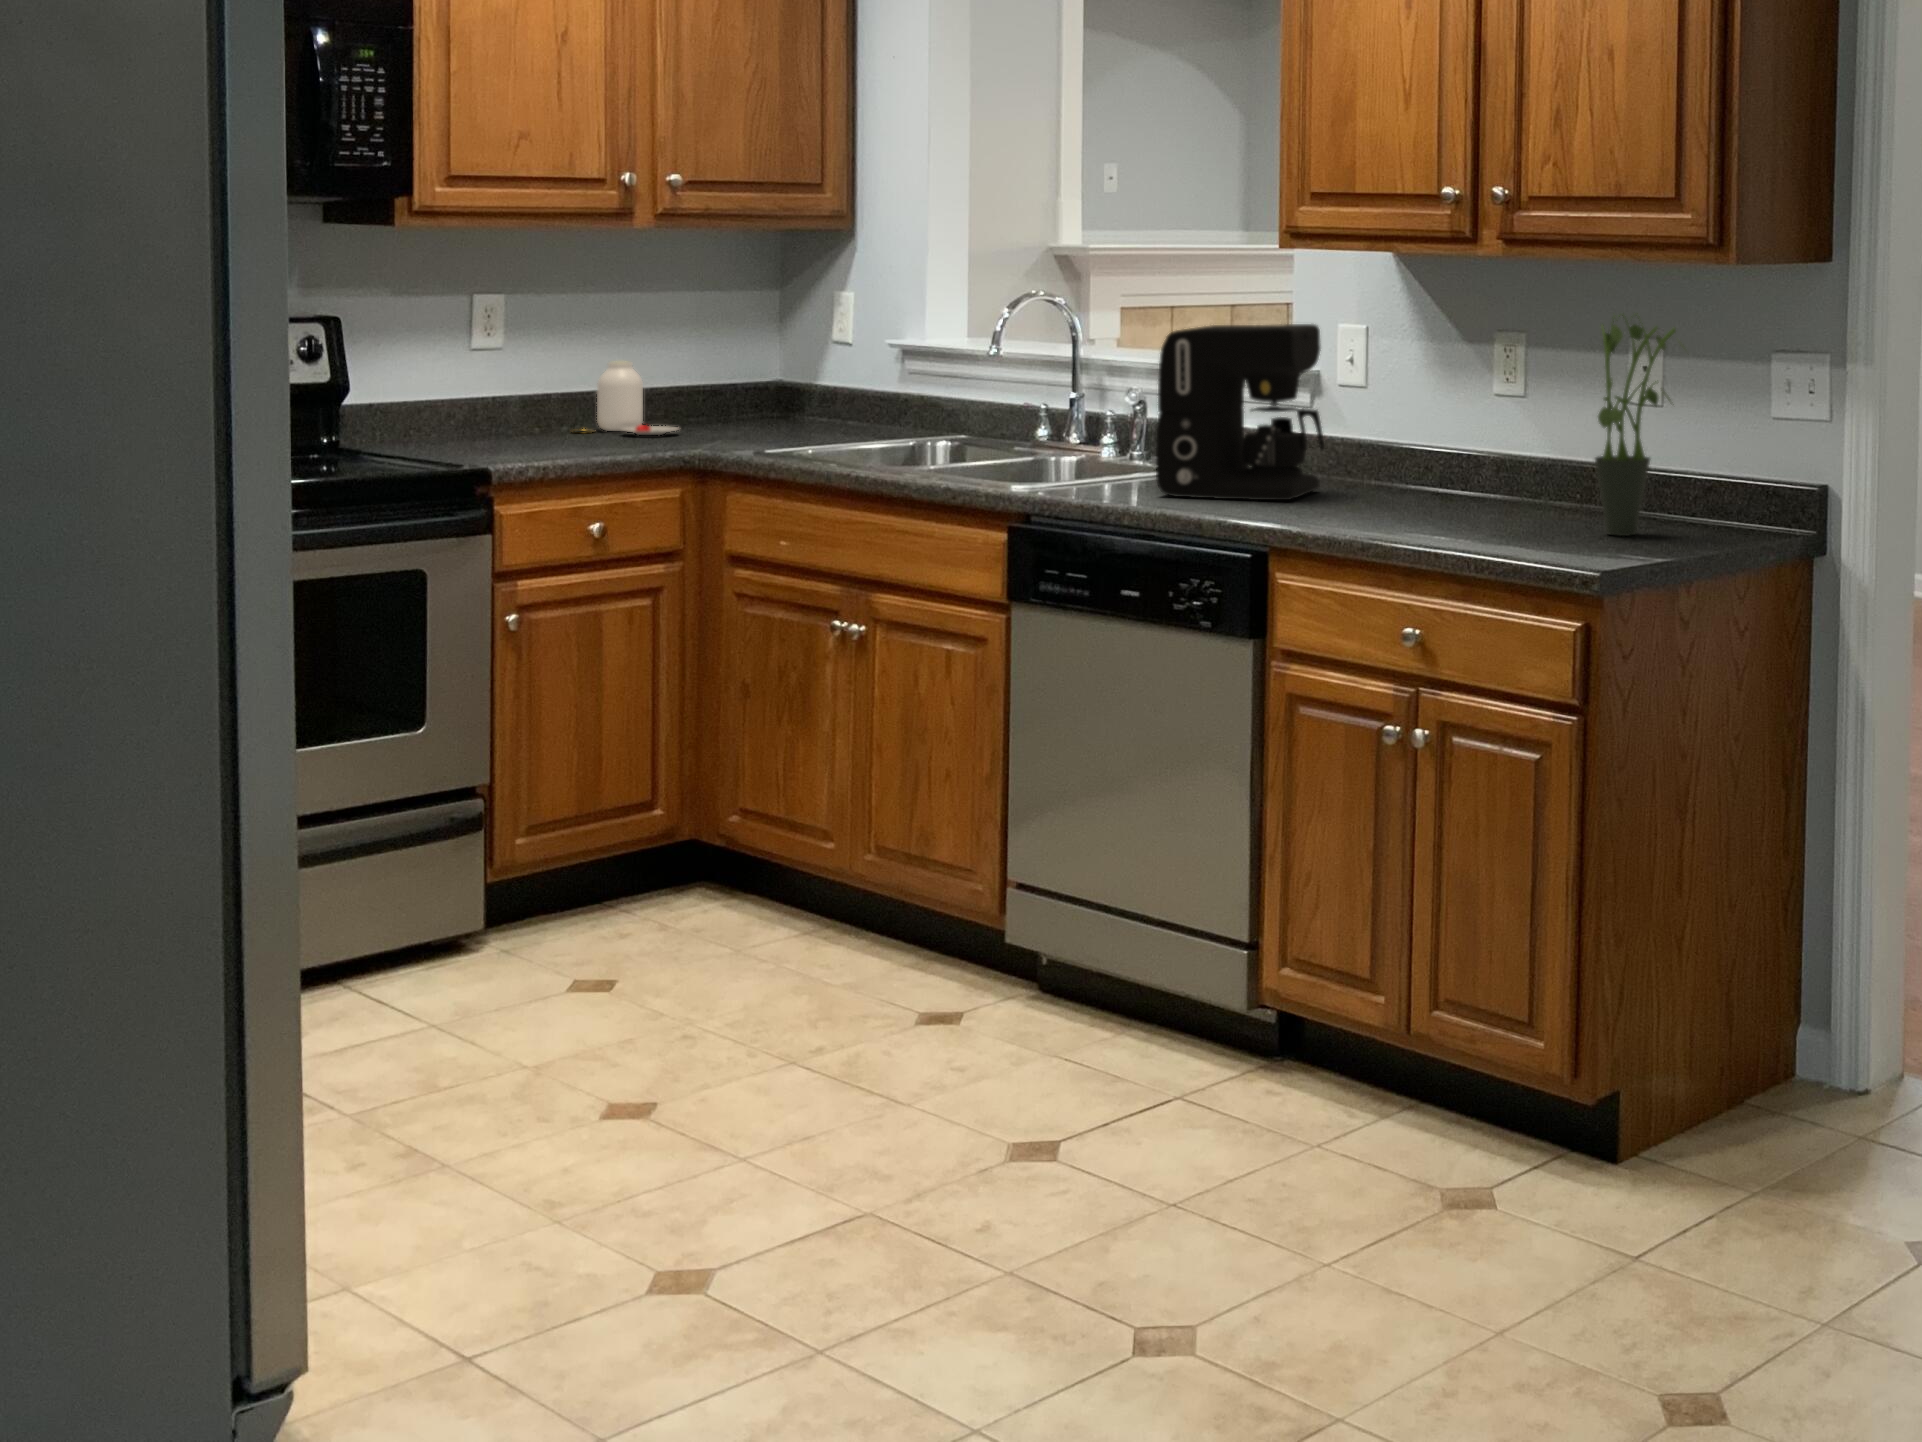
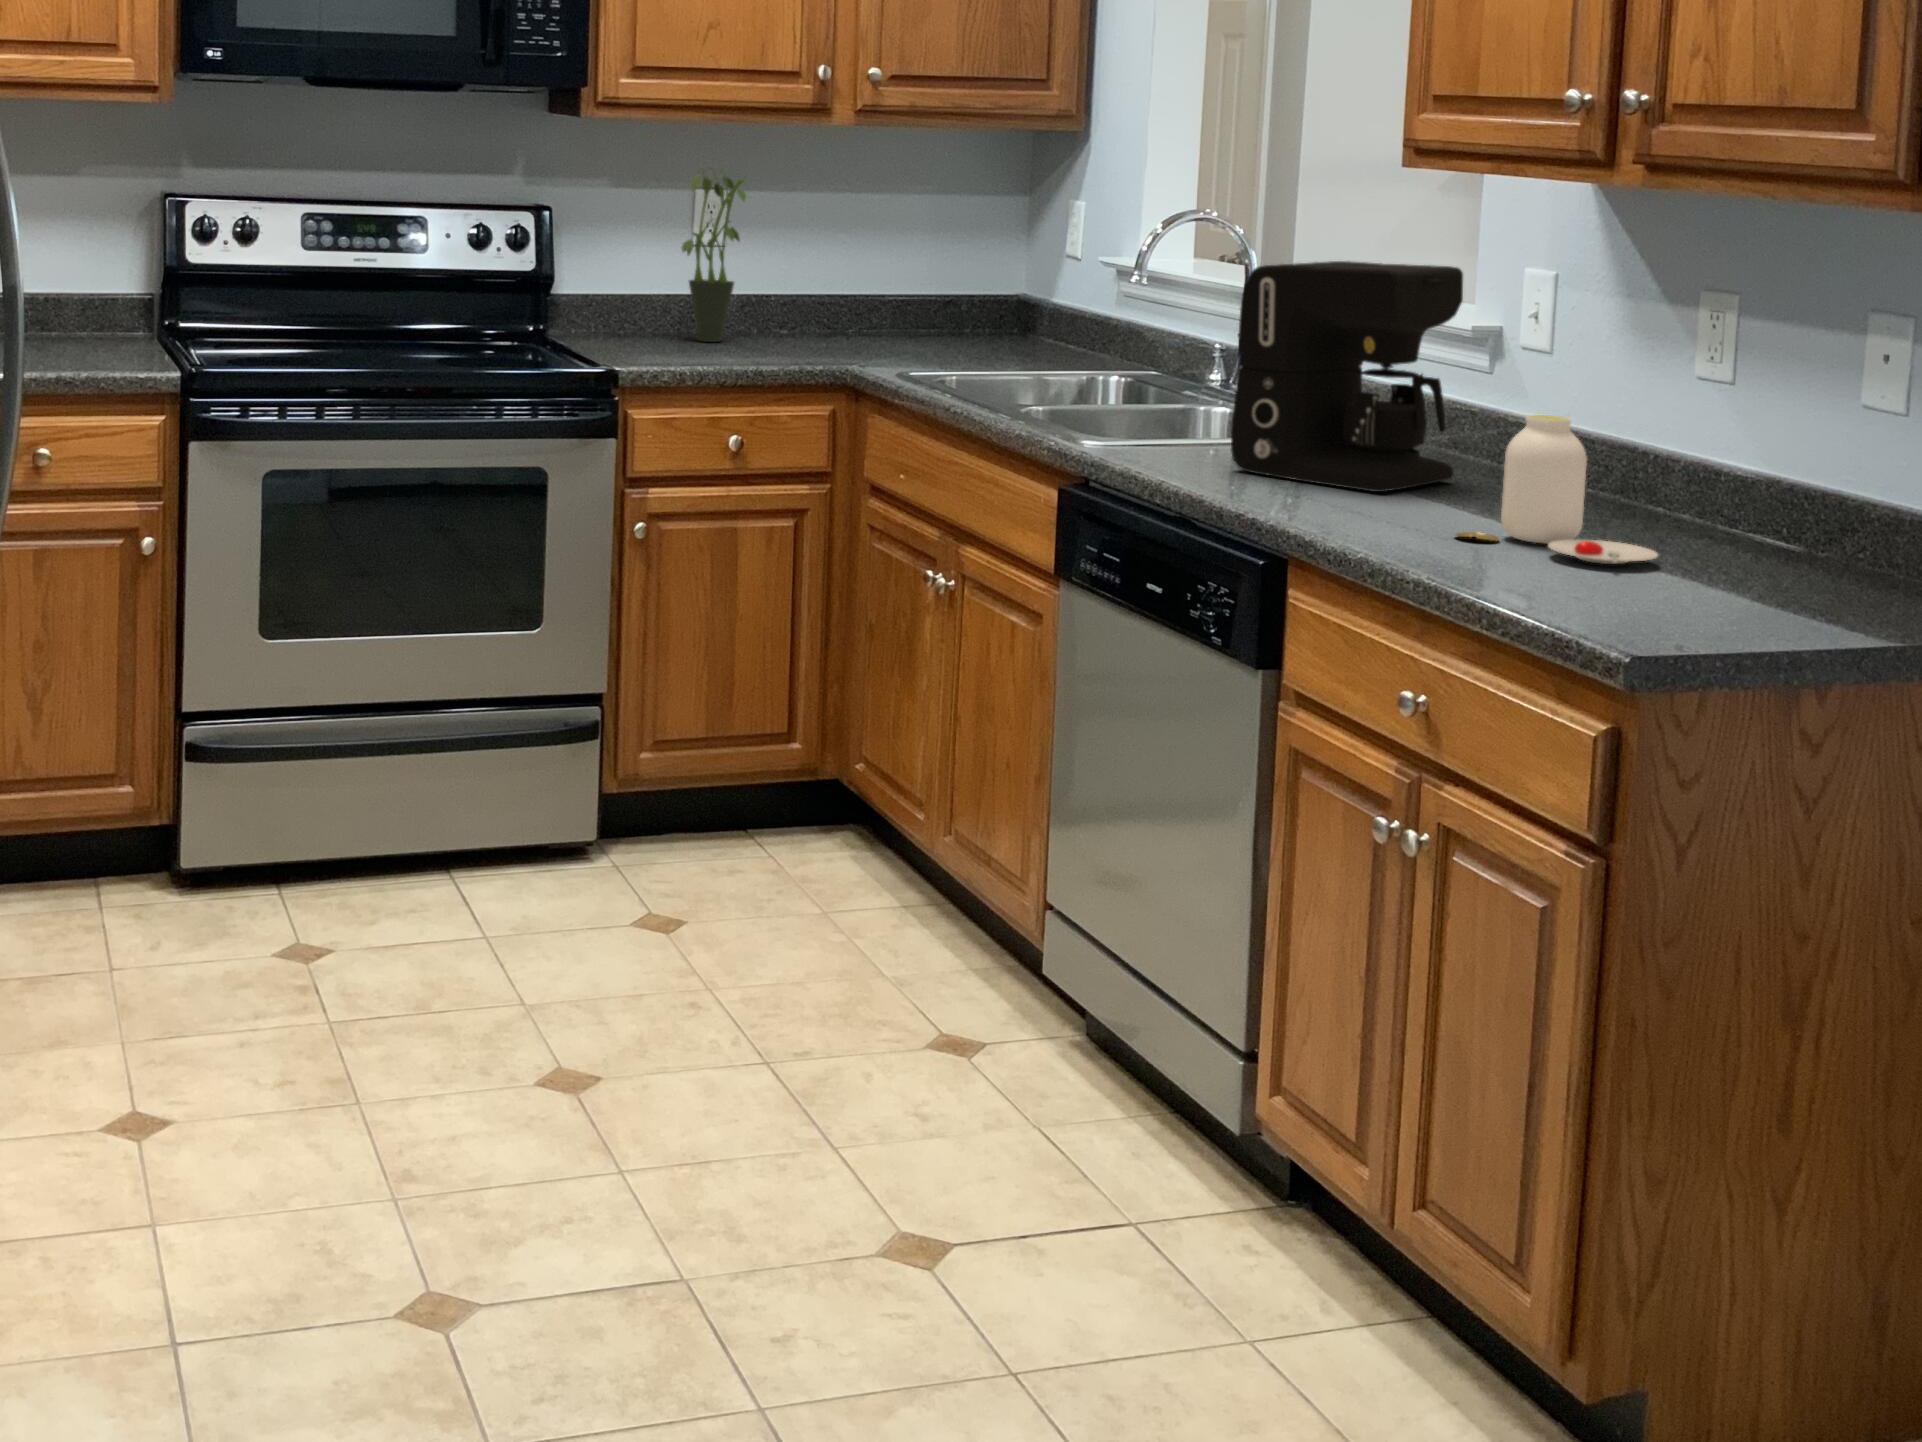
potted plant: present [1595,315,1684,536] -> present [682,168,746,342]
jar: present [595,361,678,435] -> present [1455,414,1658,564]

